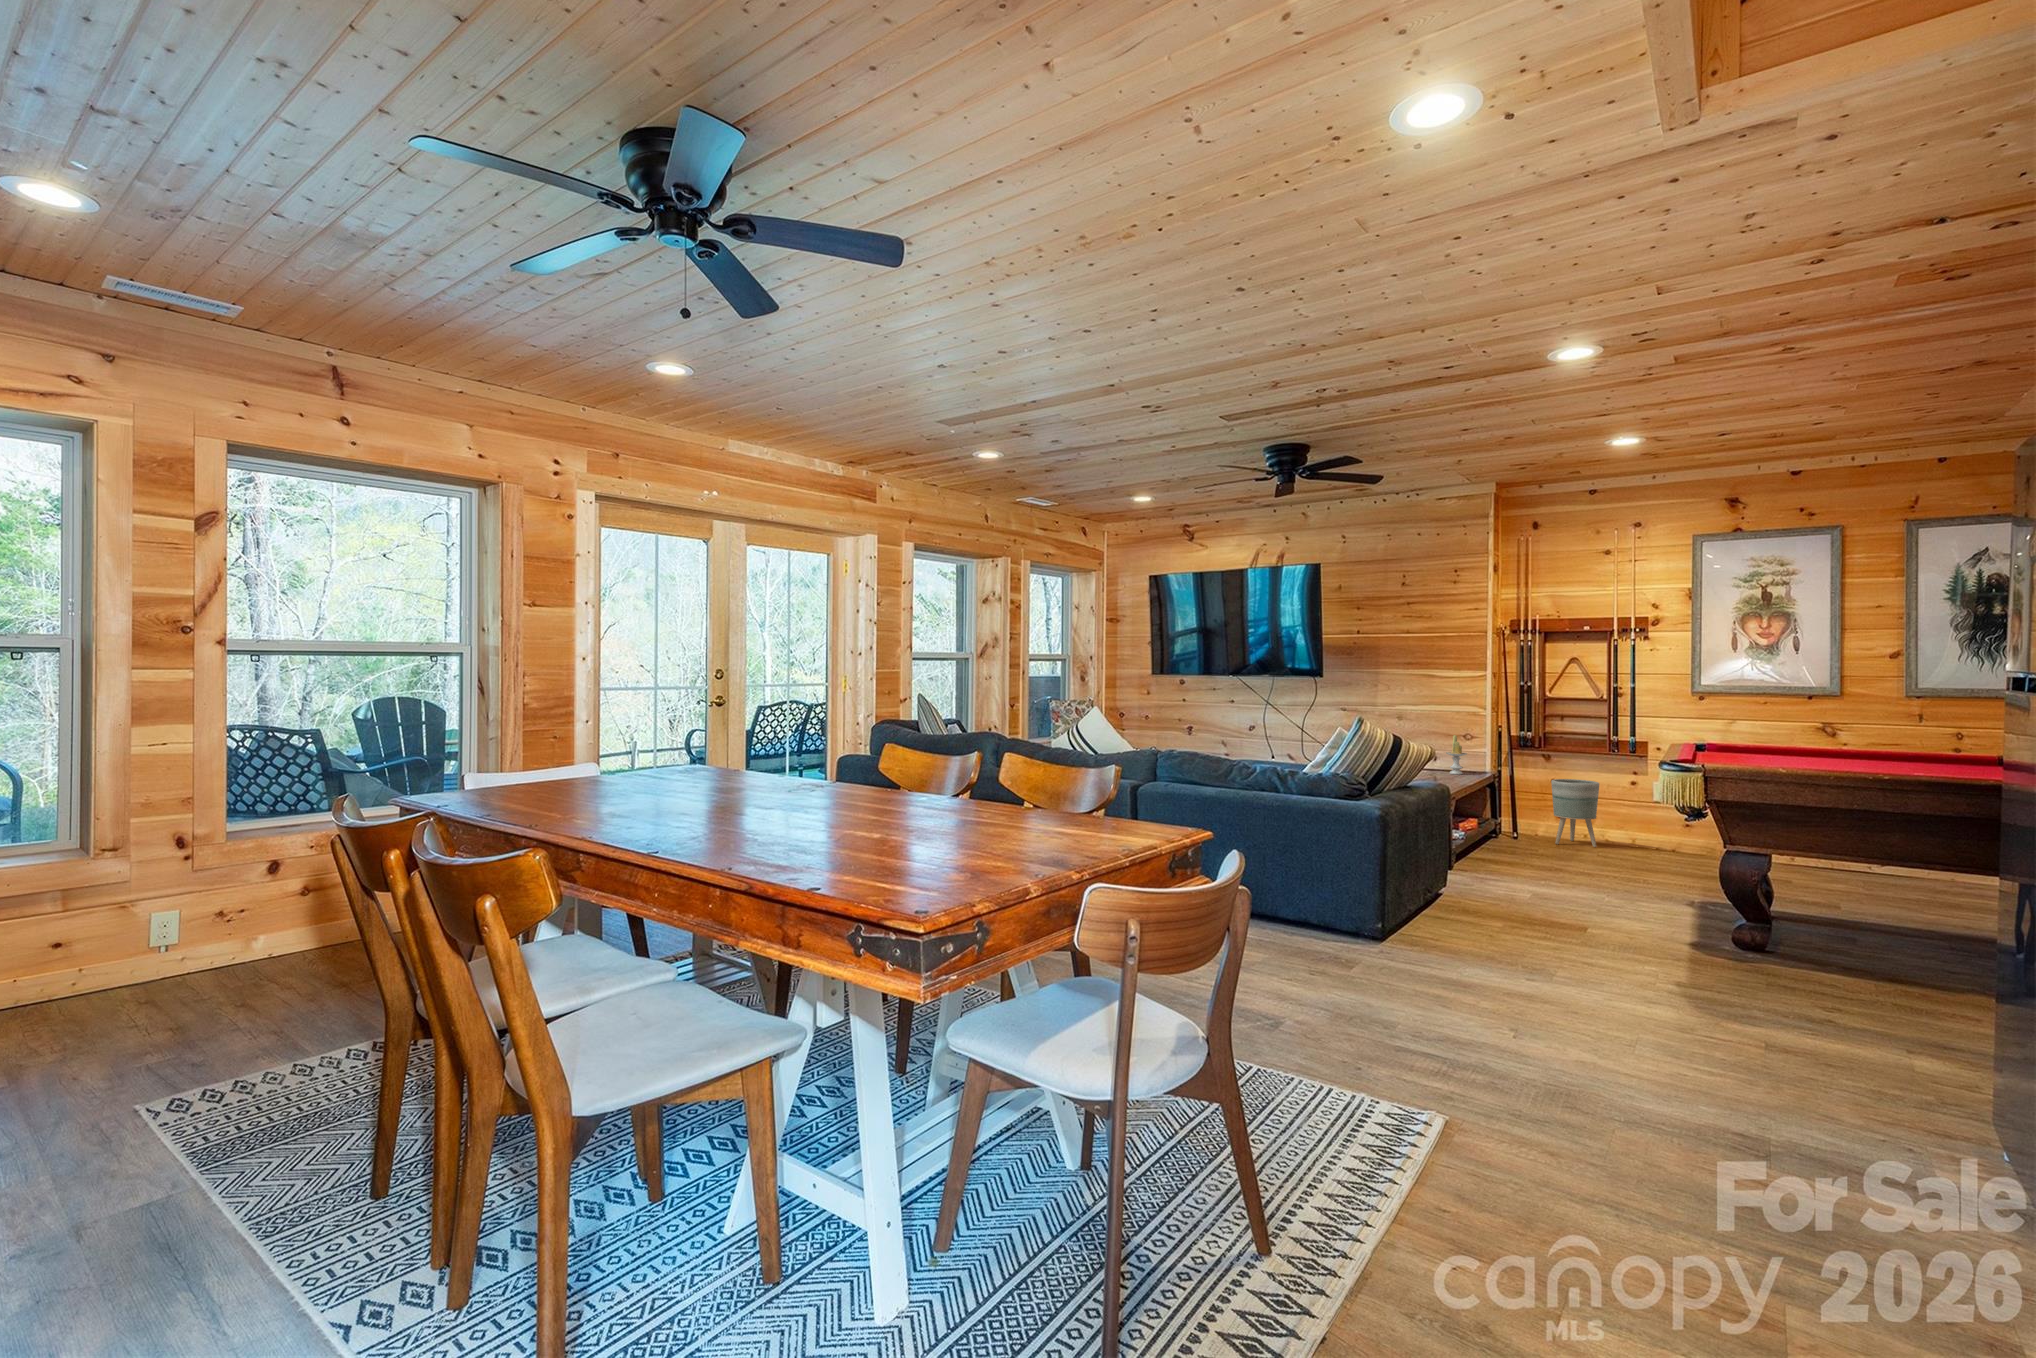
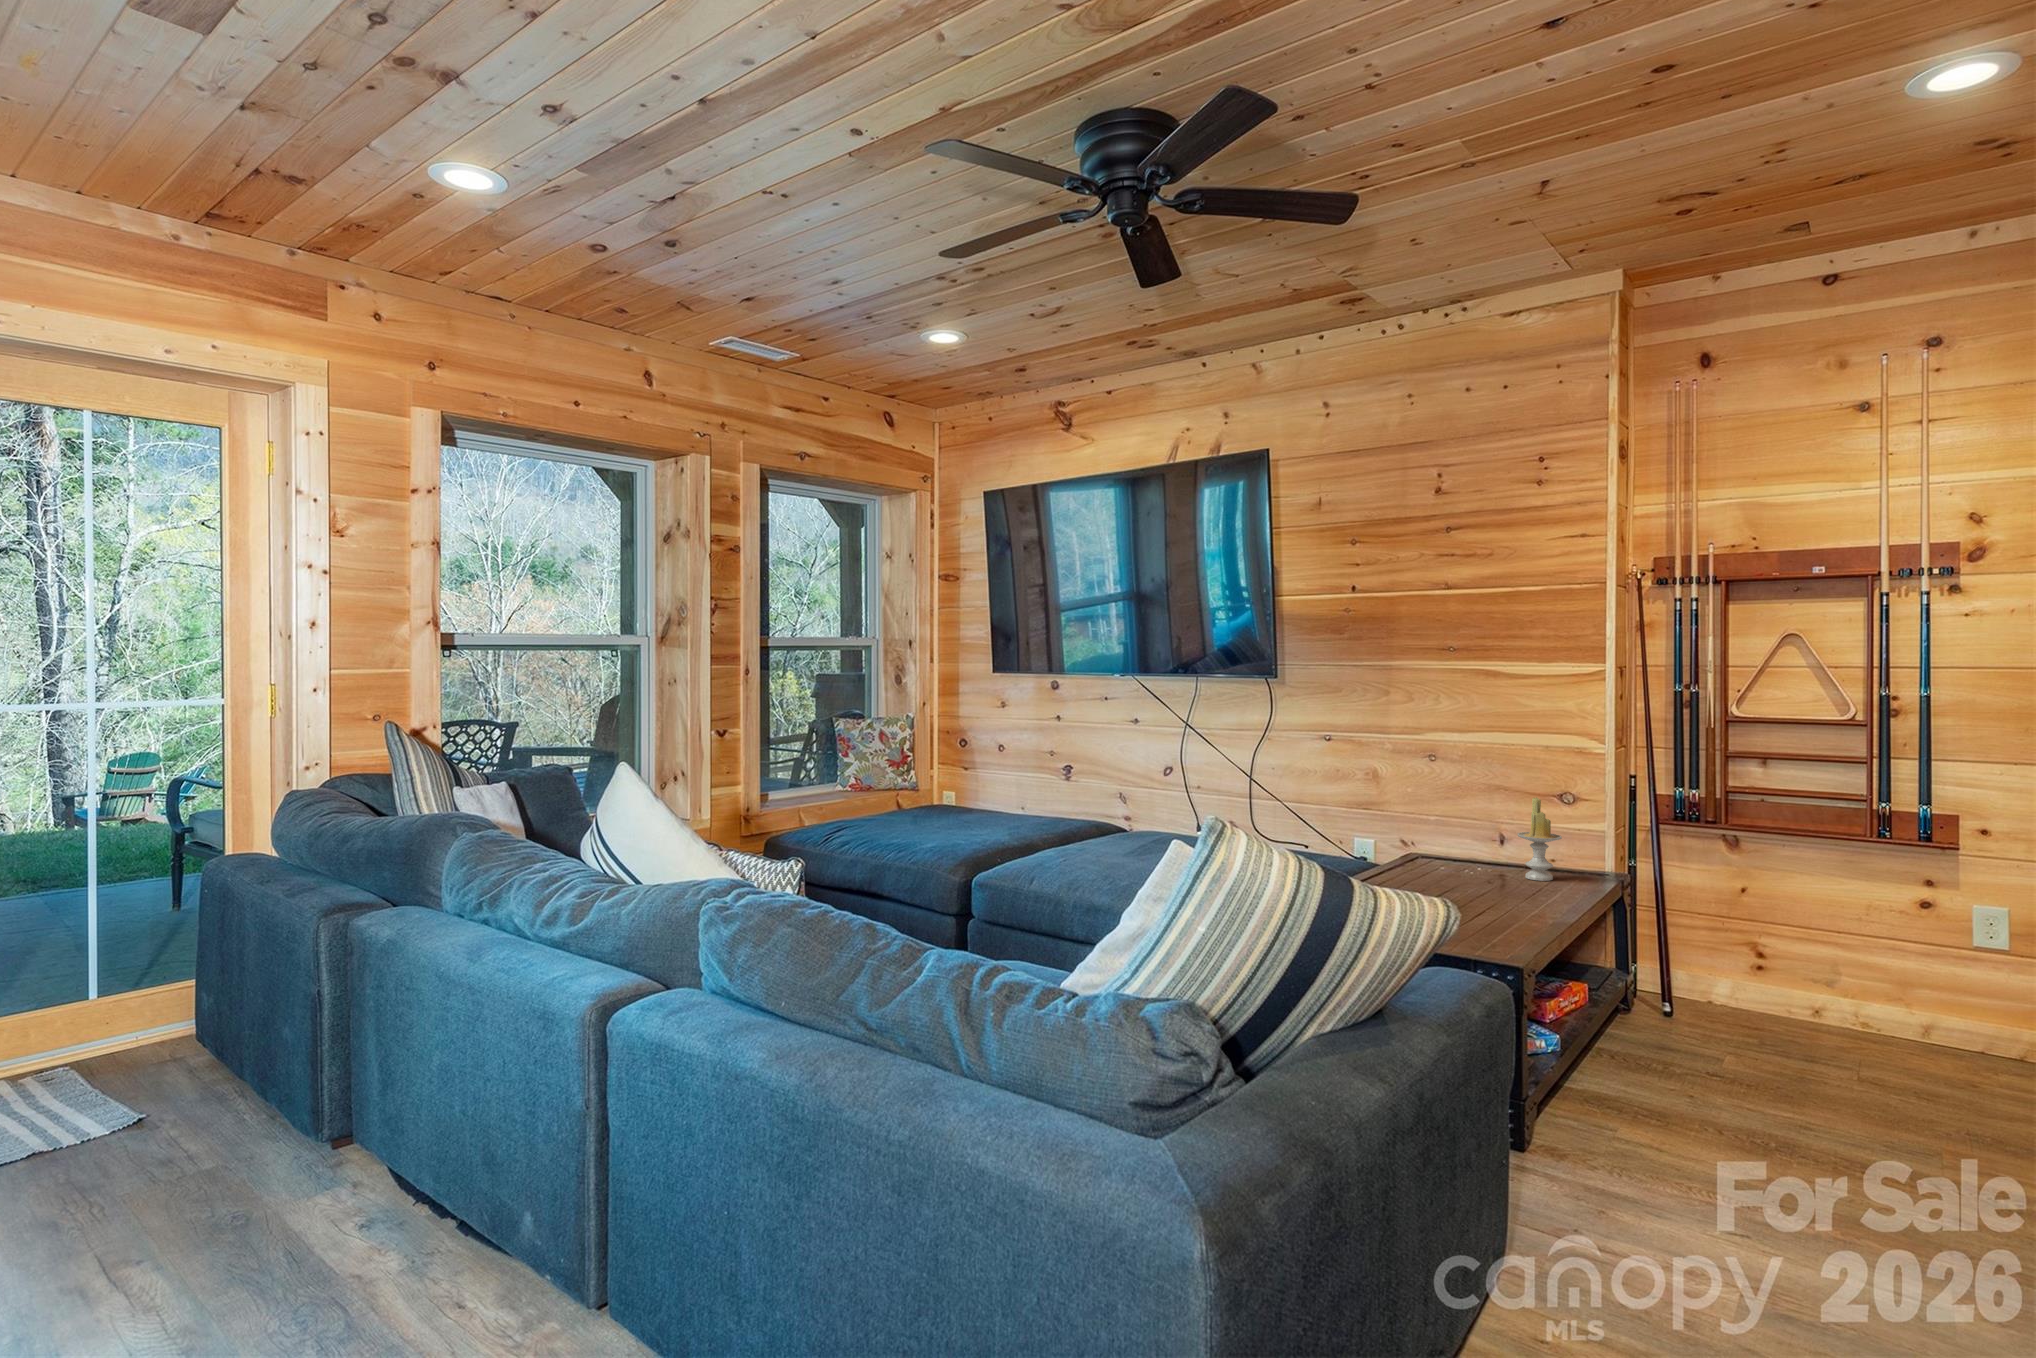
planter: present [1551,779,1599,847] -> none [1743,889,1853,1043]

